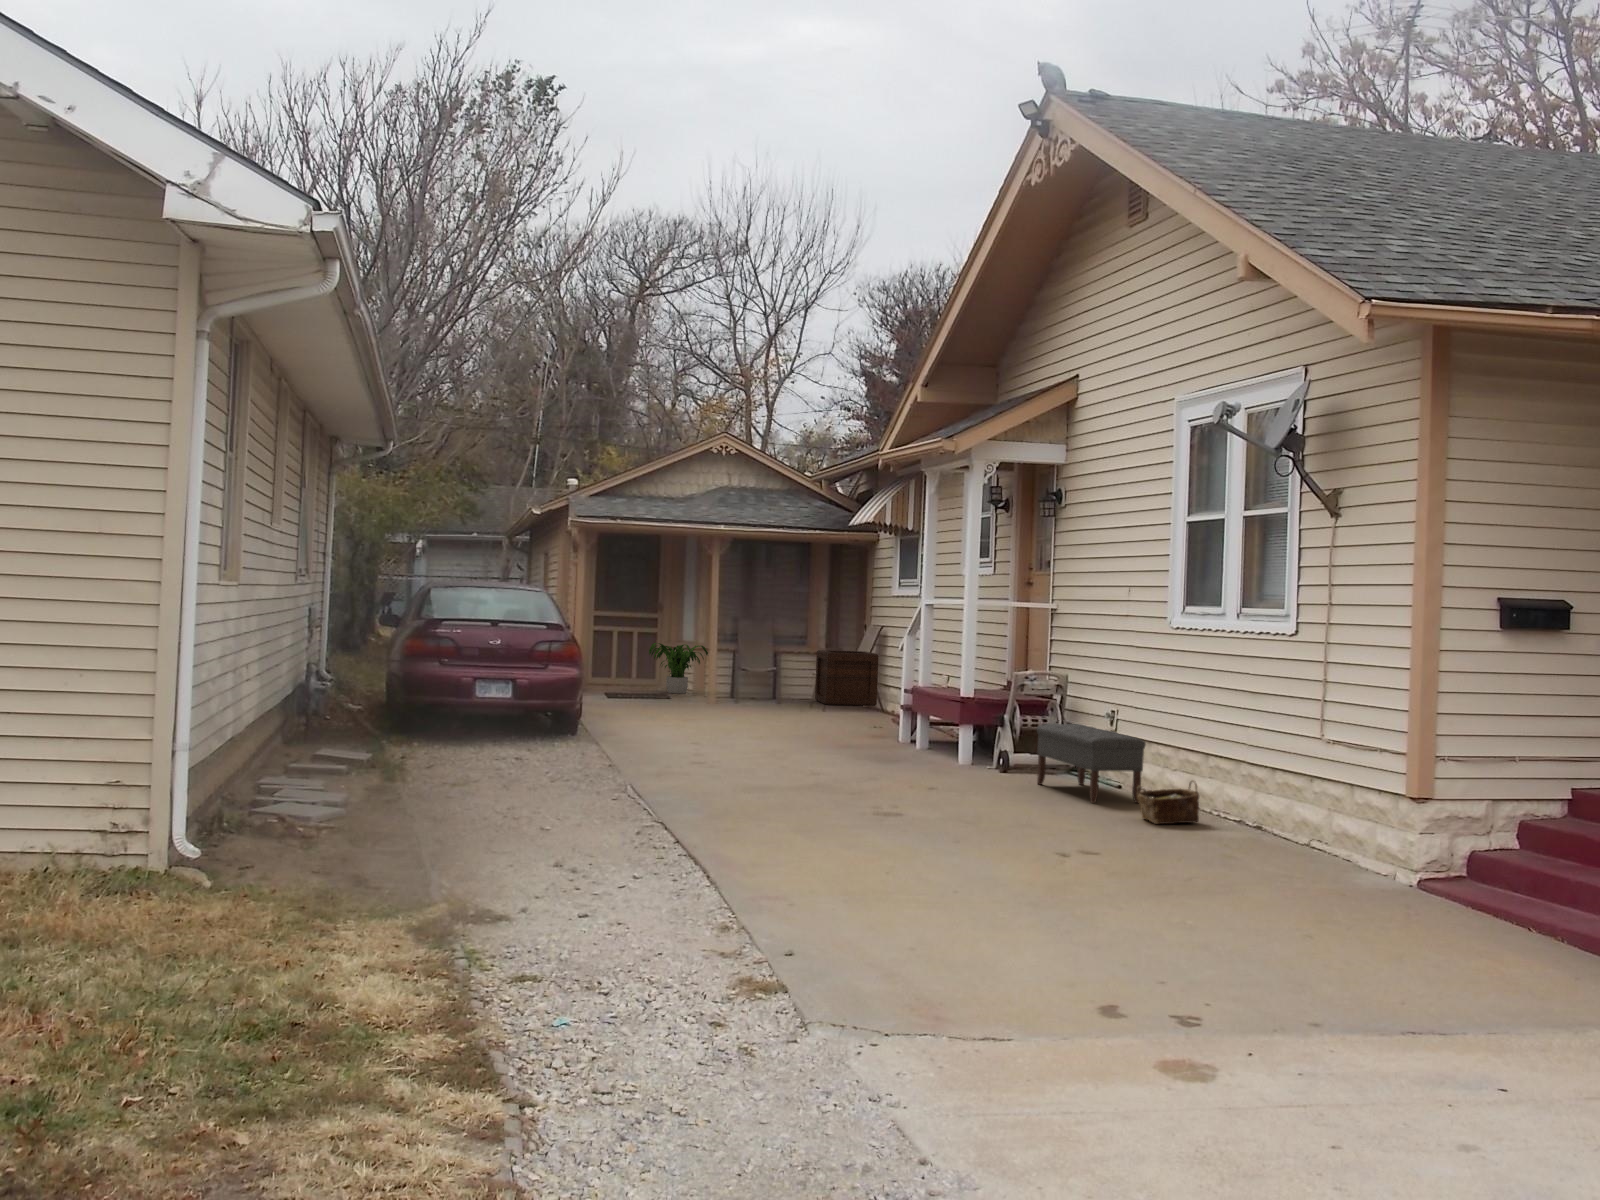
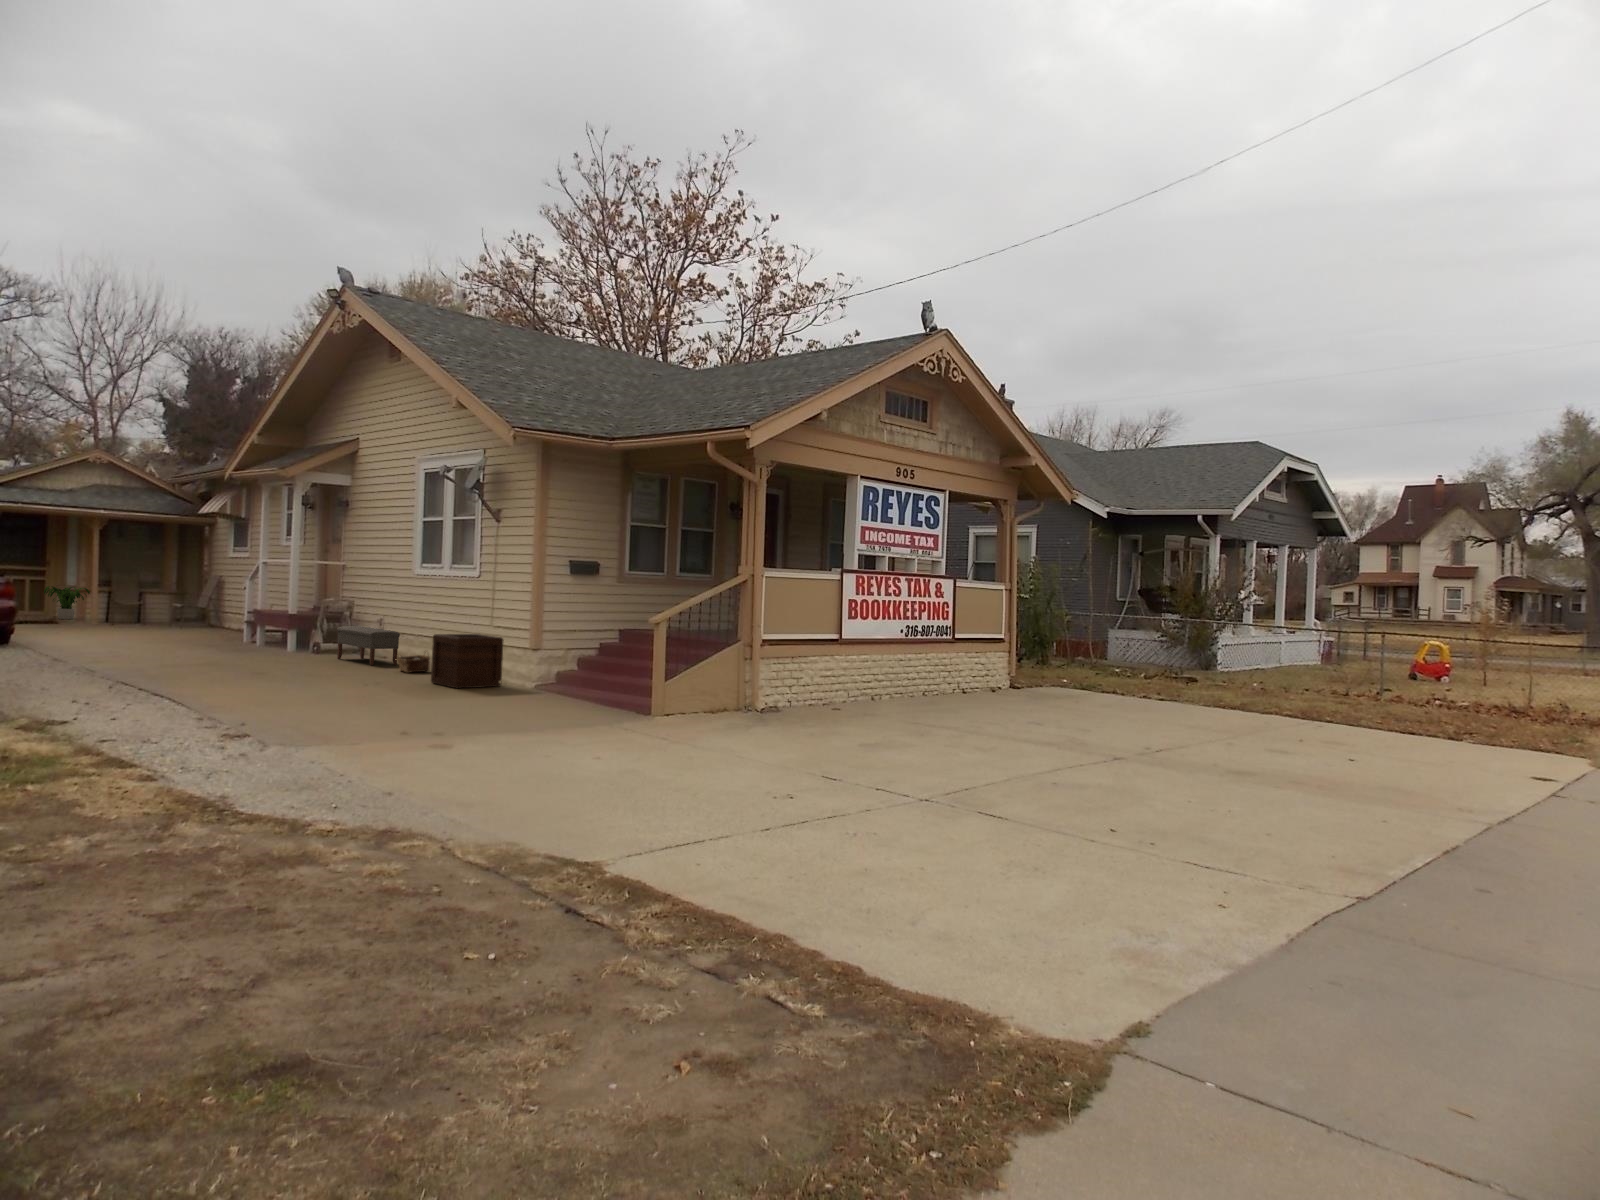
wooden crate: present [815,650,879,706] -> present [431,634,504,688]

